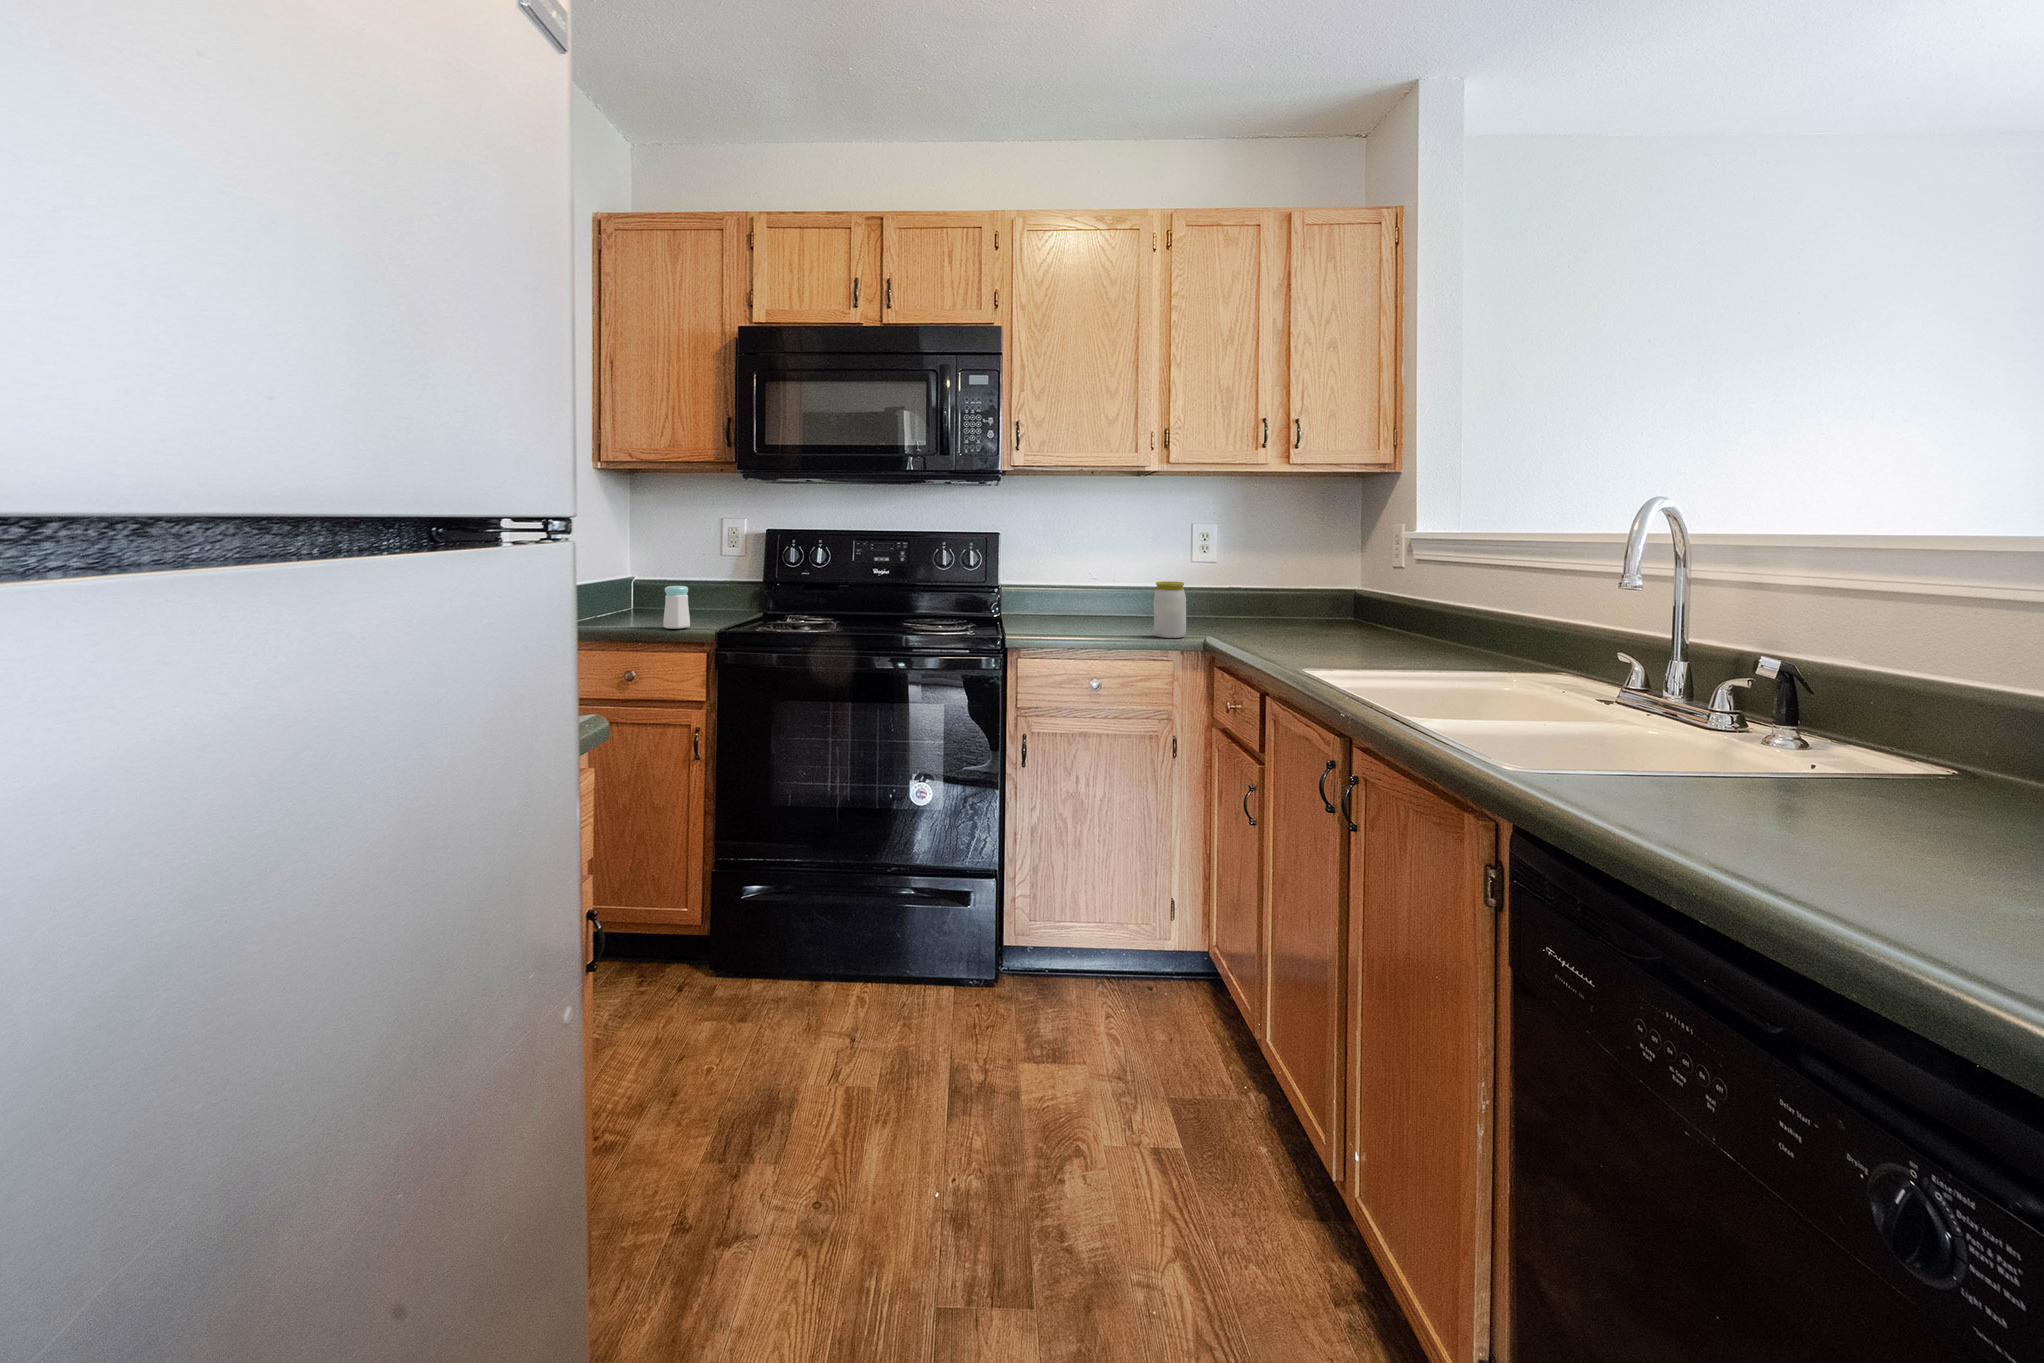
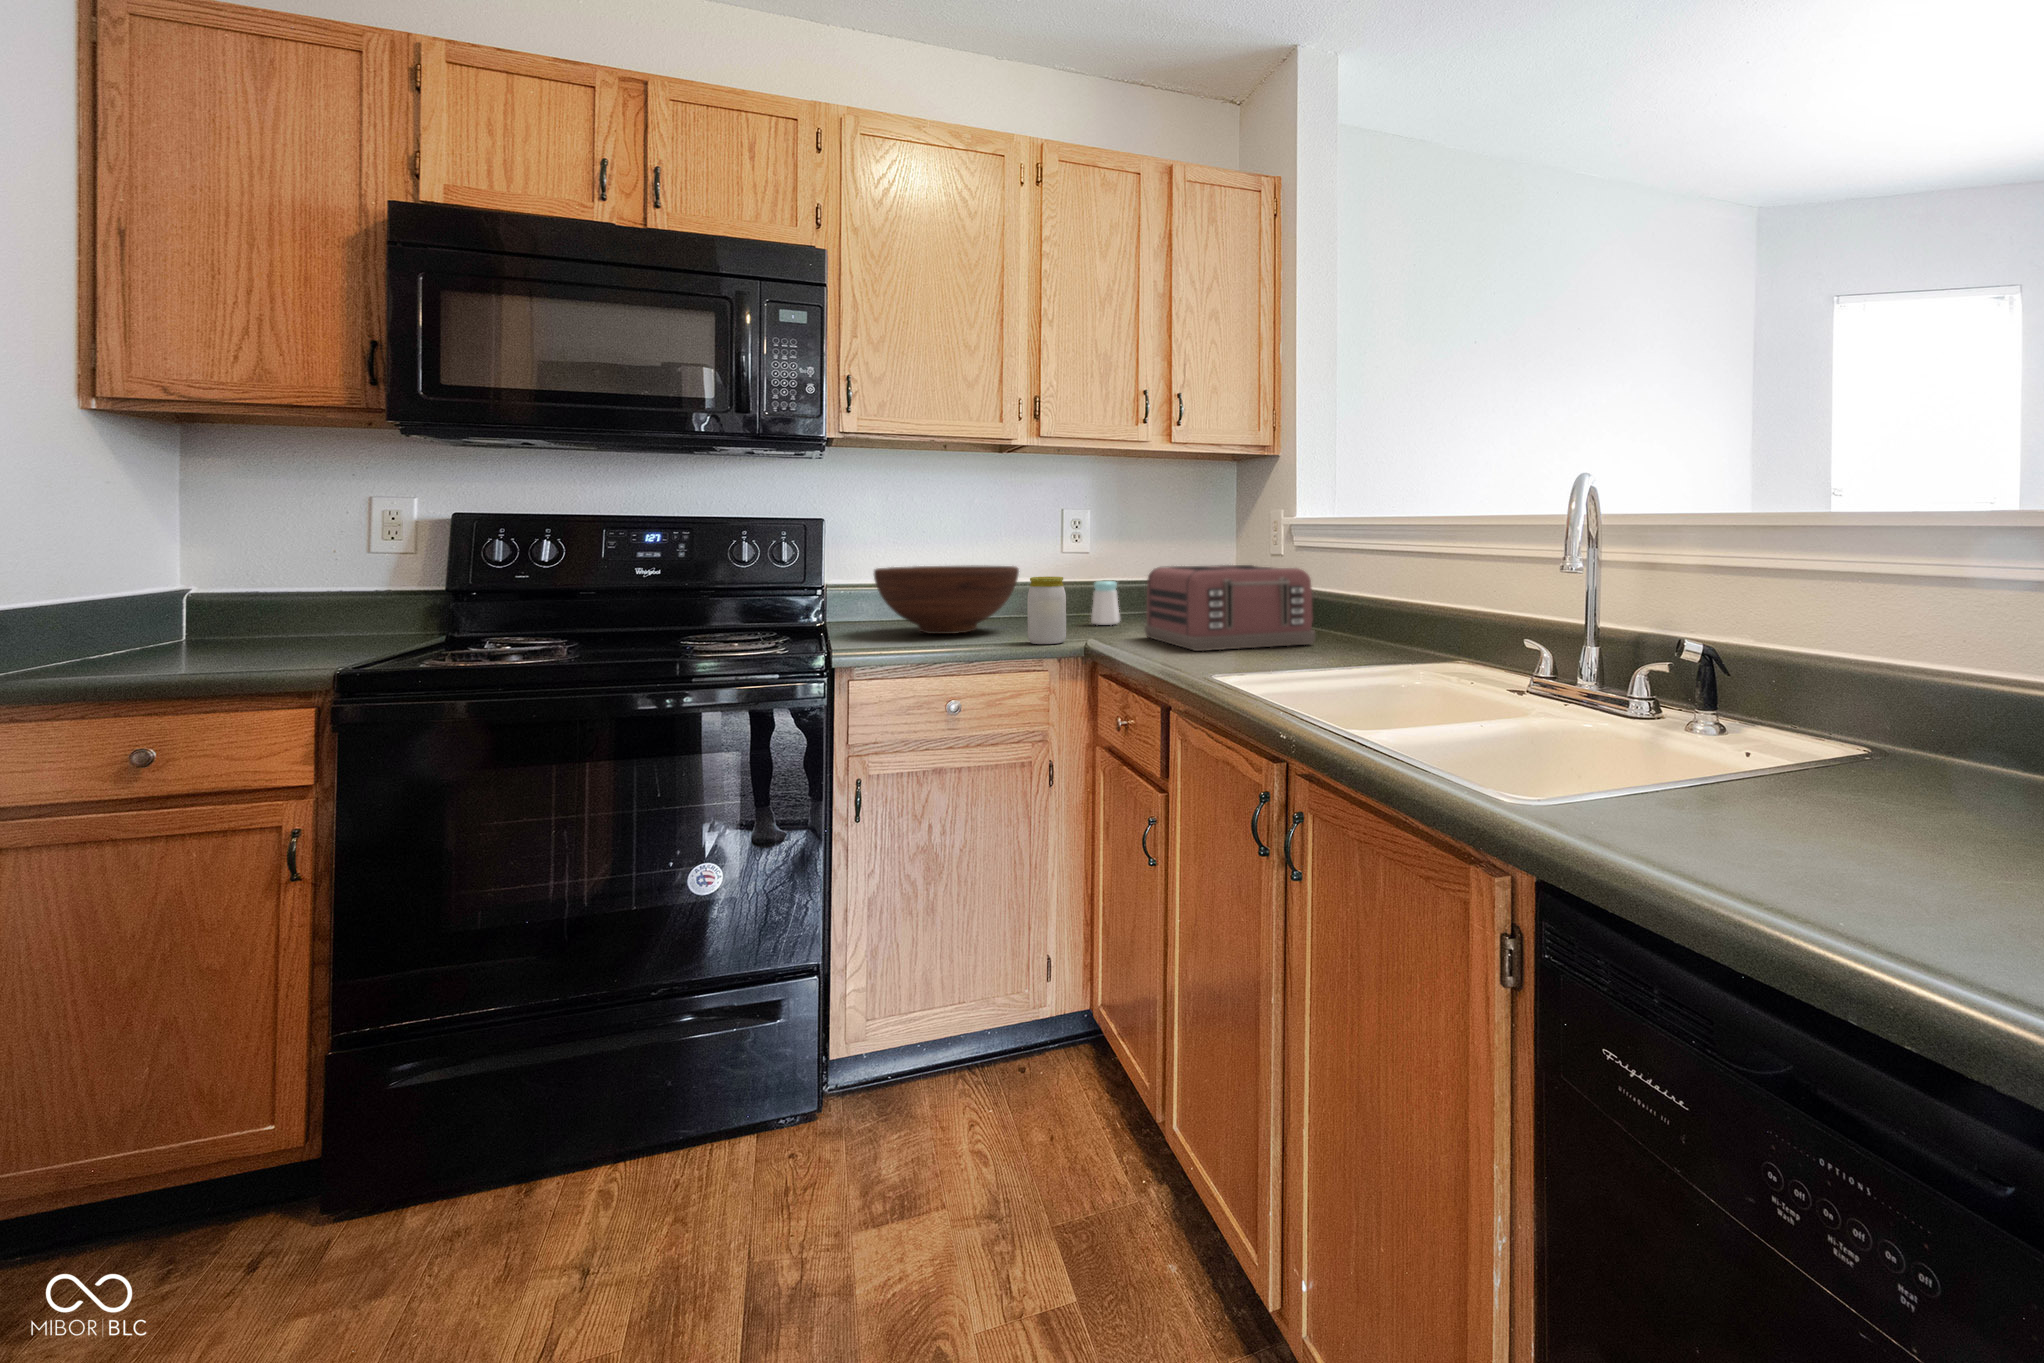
fruit bowl: none [1033,568,1147,624] -> present [874,565,1019,634]
toaster: none [1255,576,1421,652] -> present [1145,565,1315,651]
salt shaker: present [663,586,690,629] -> present [1091,581,1120,625]

